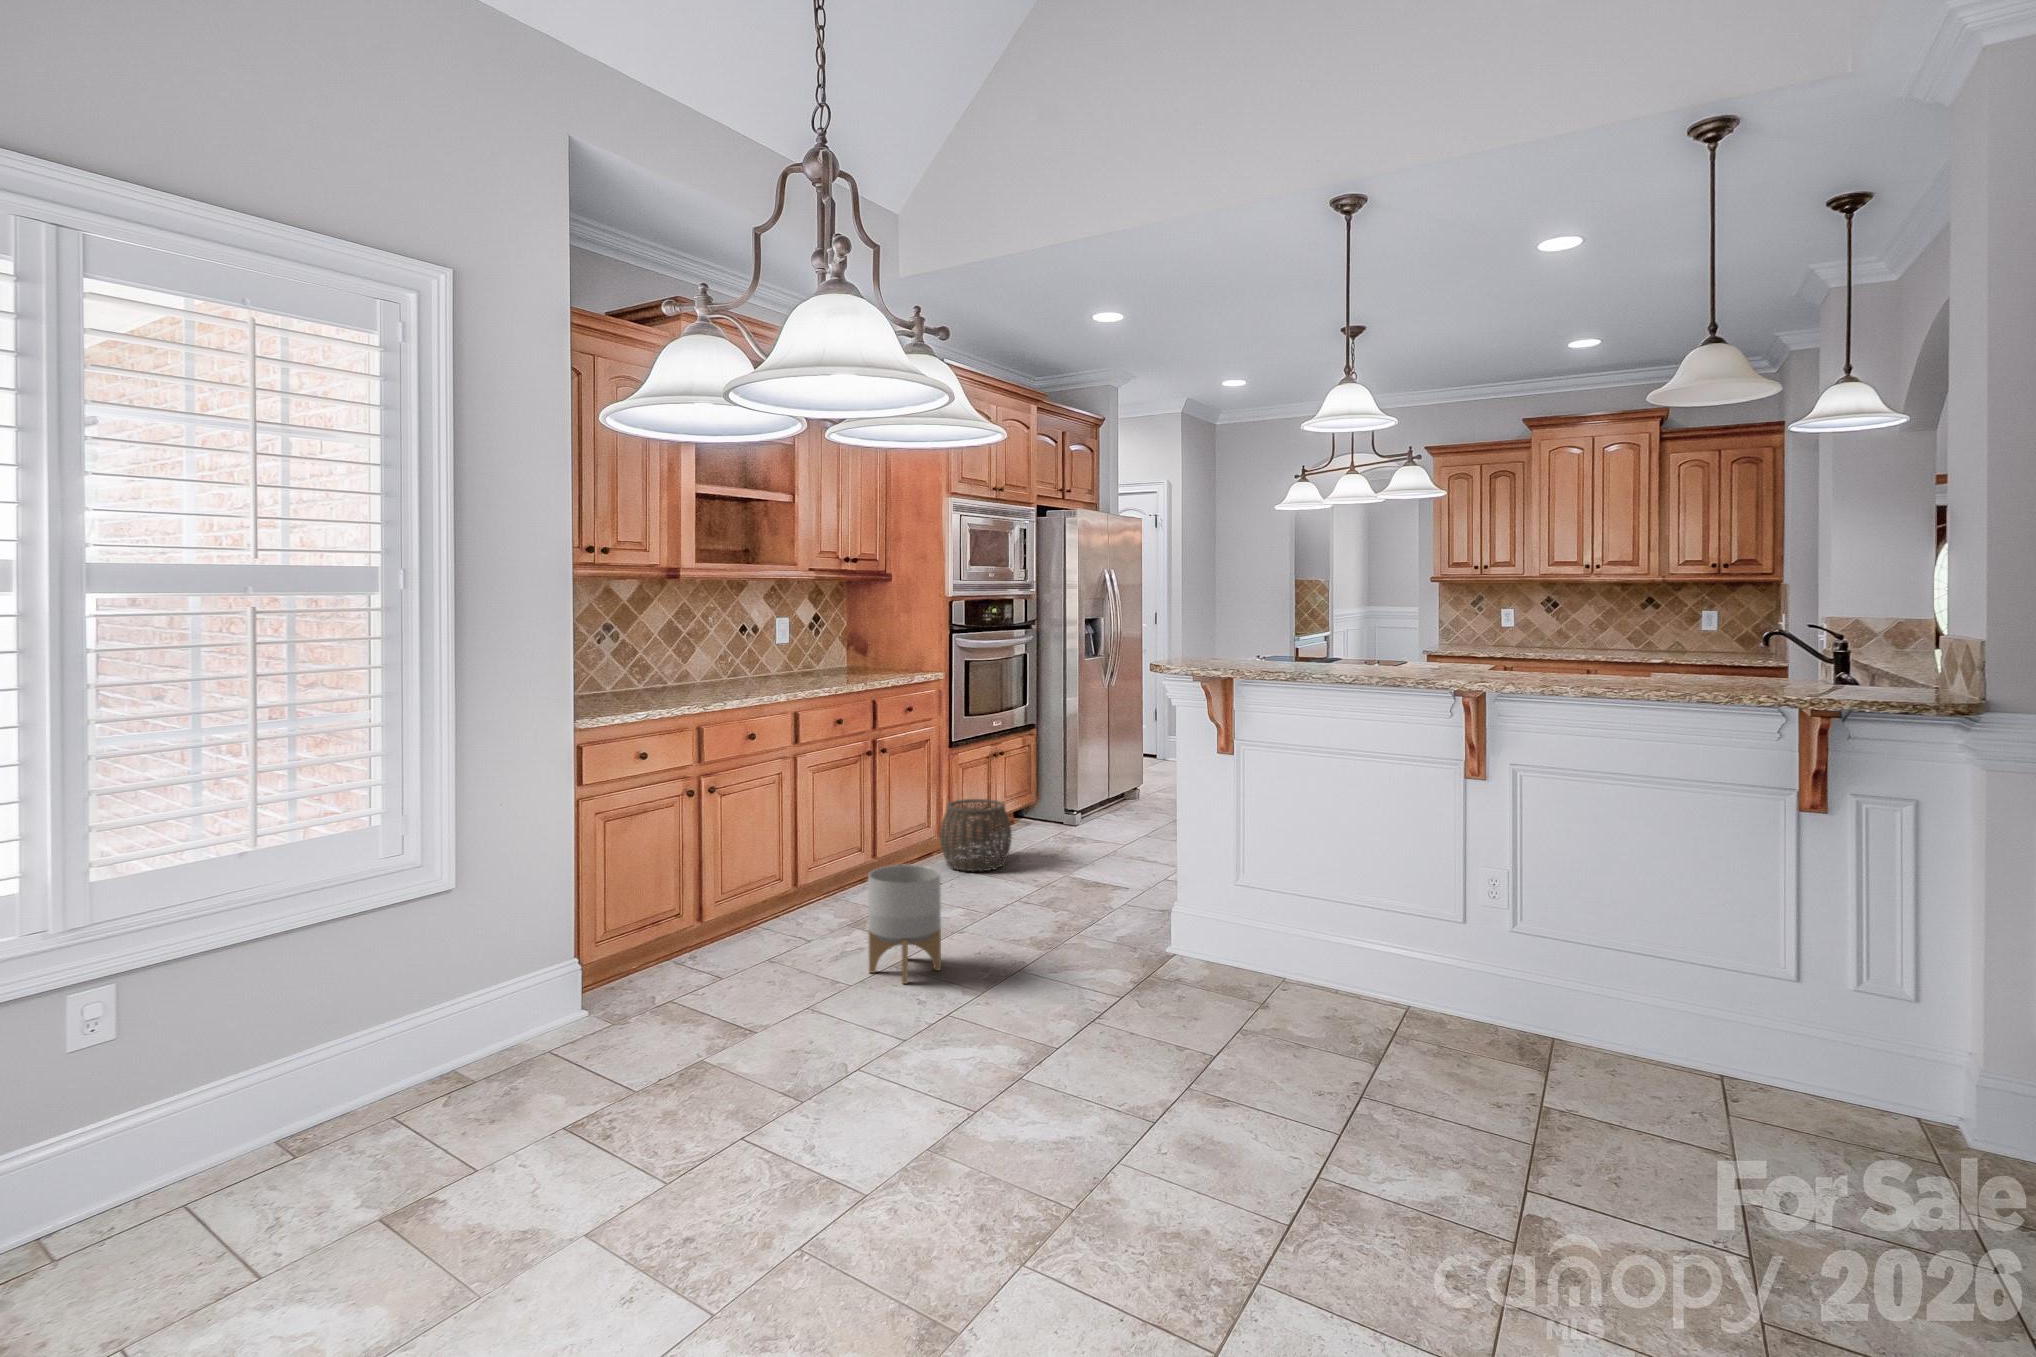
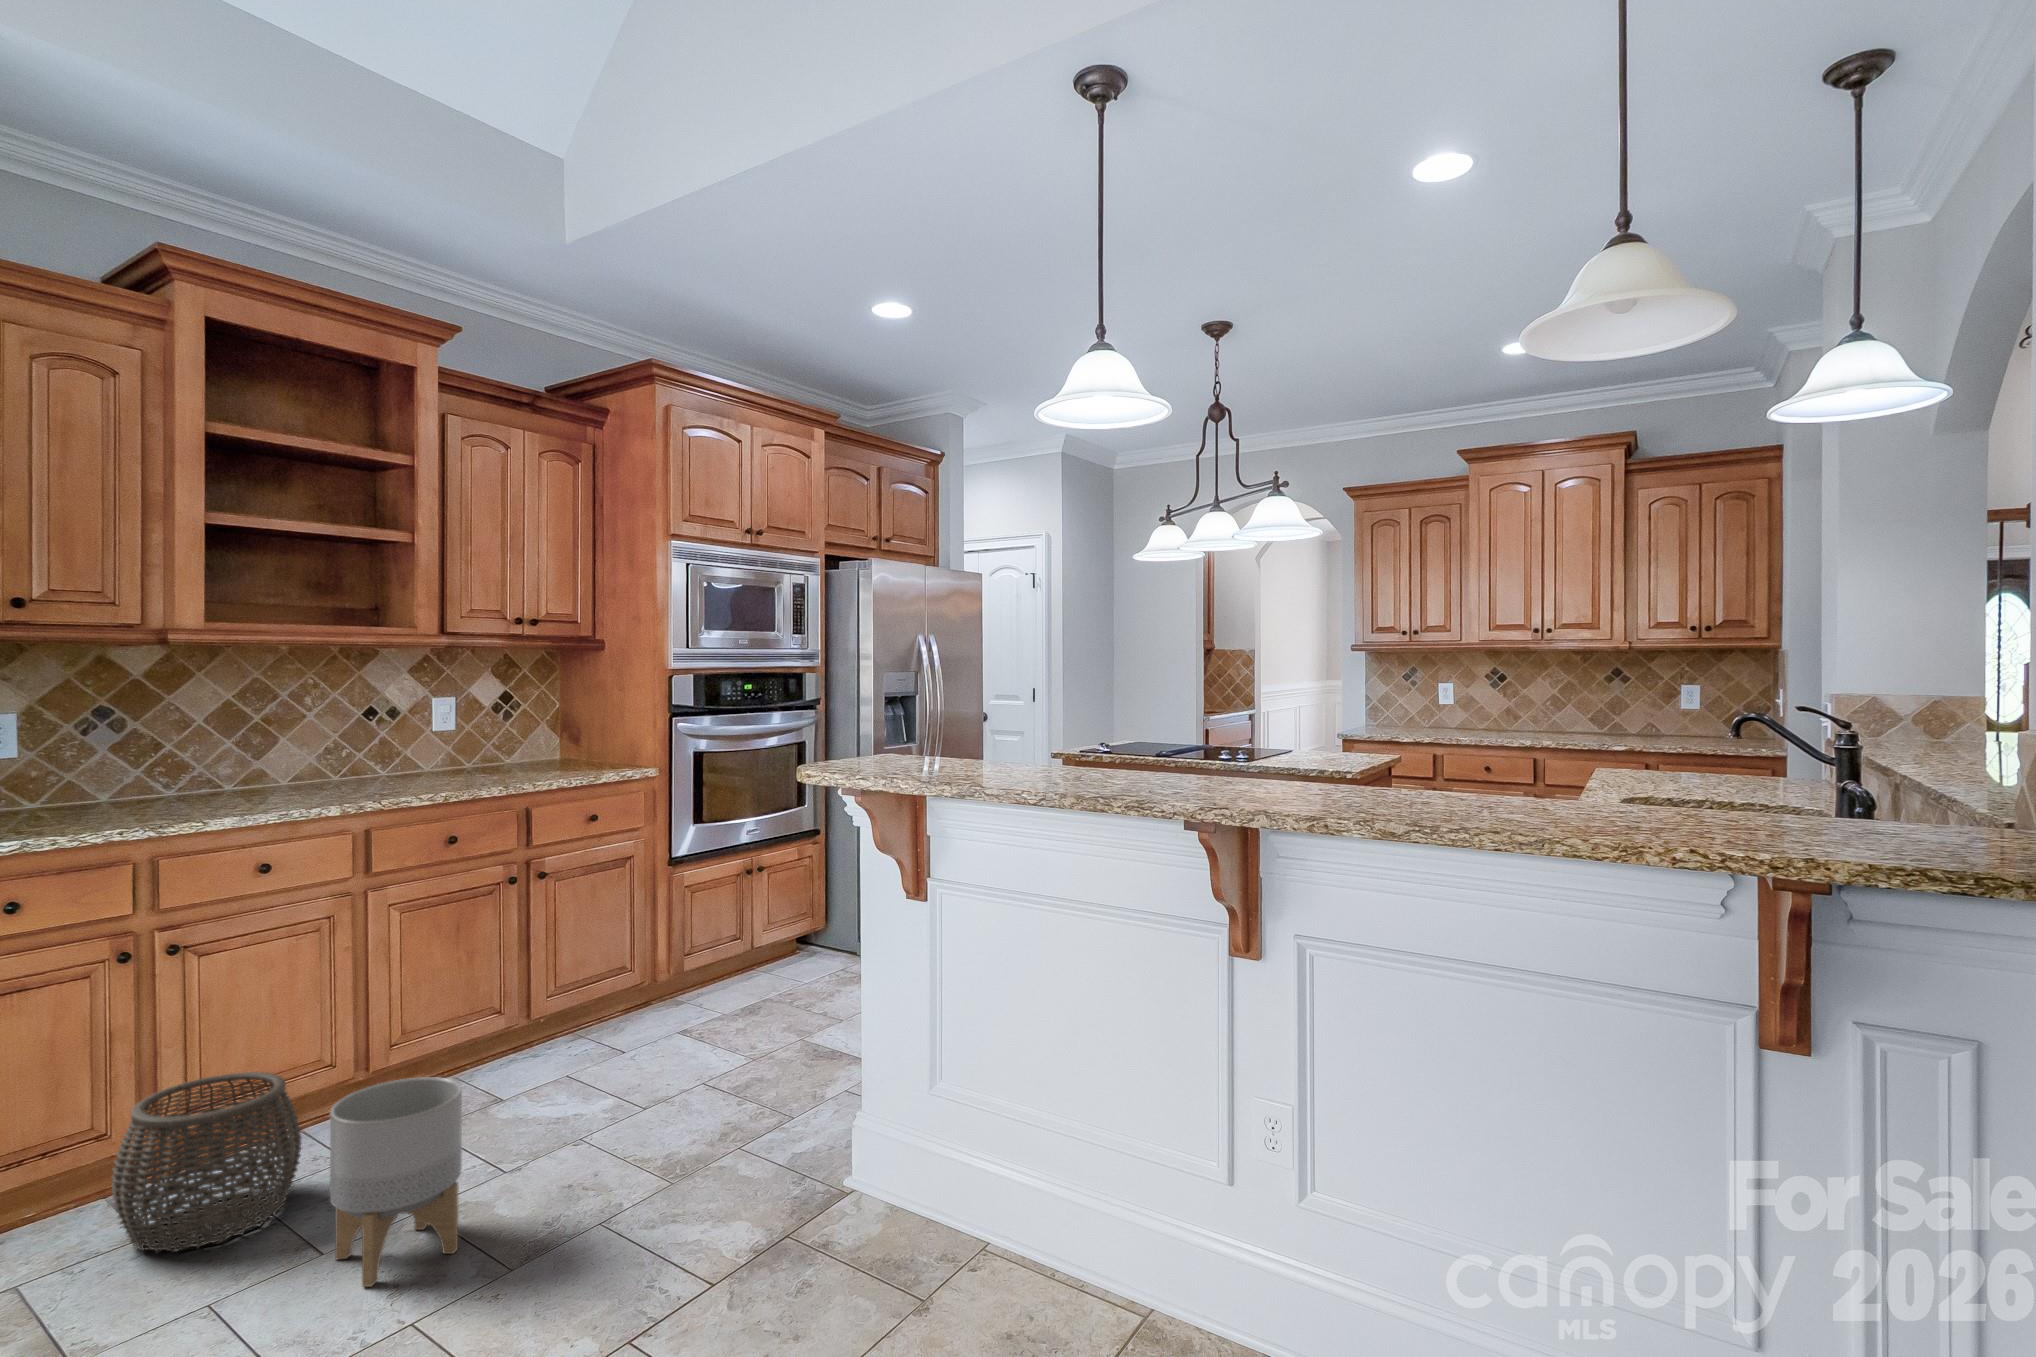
woven basket: present [940,799,1012,872] -> present [111,1072,301,1253]

